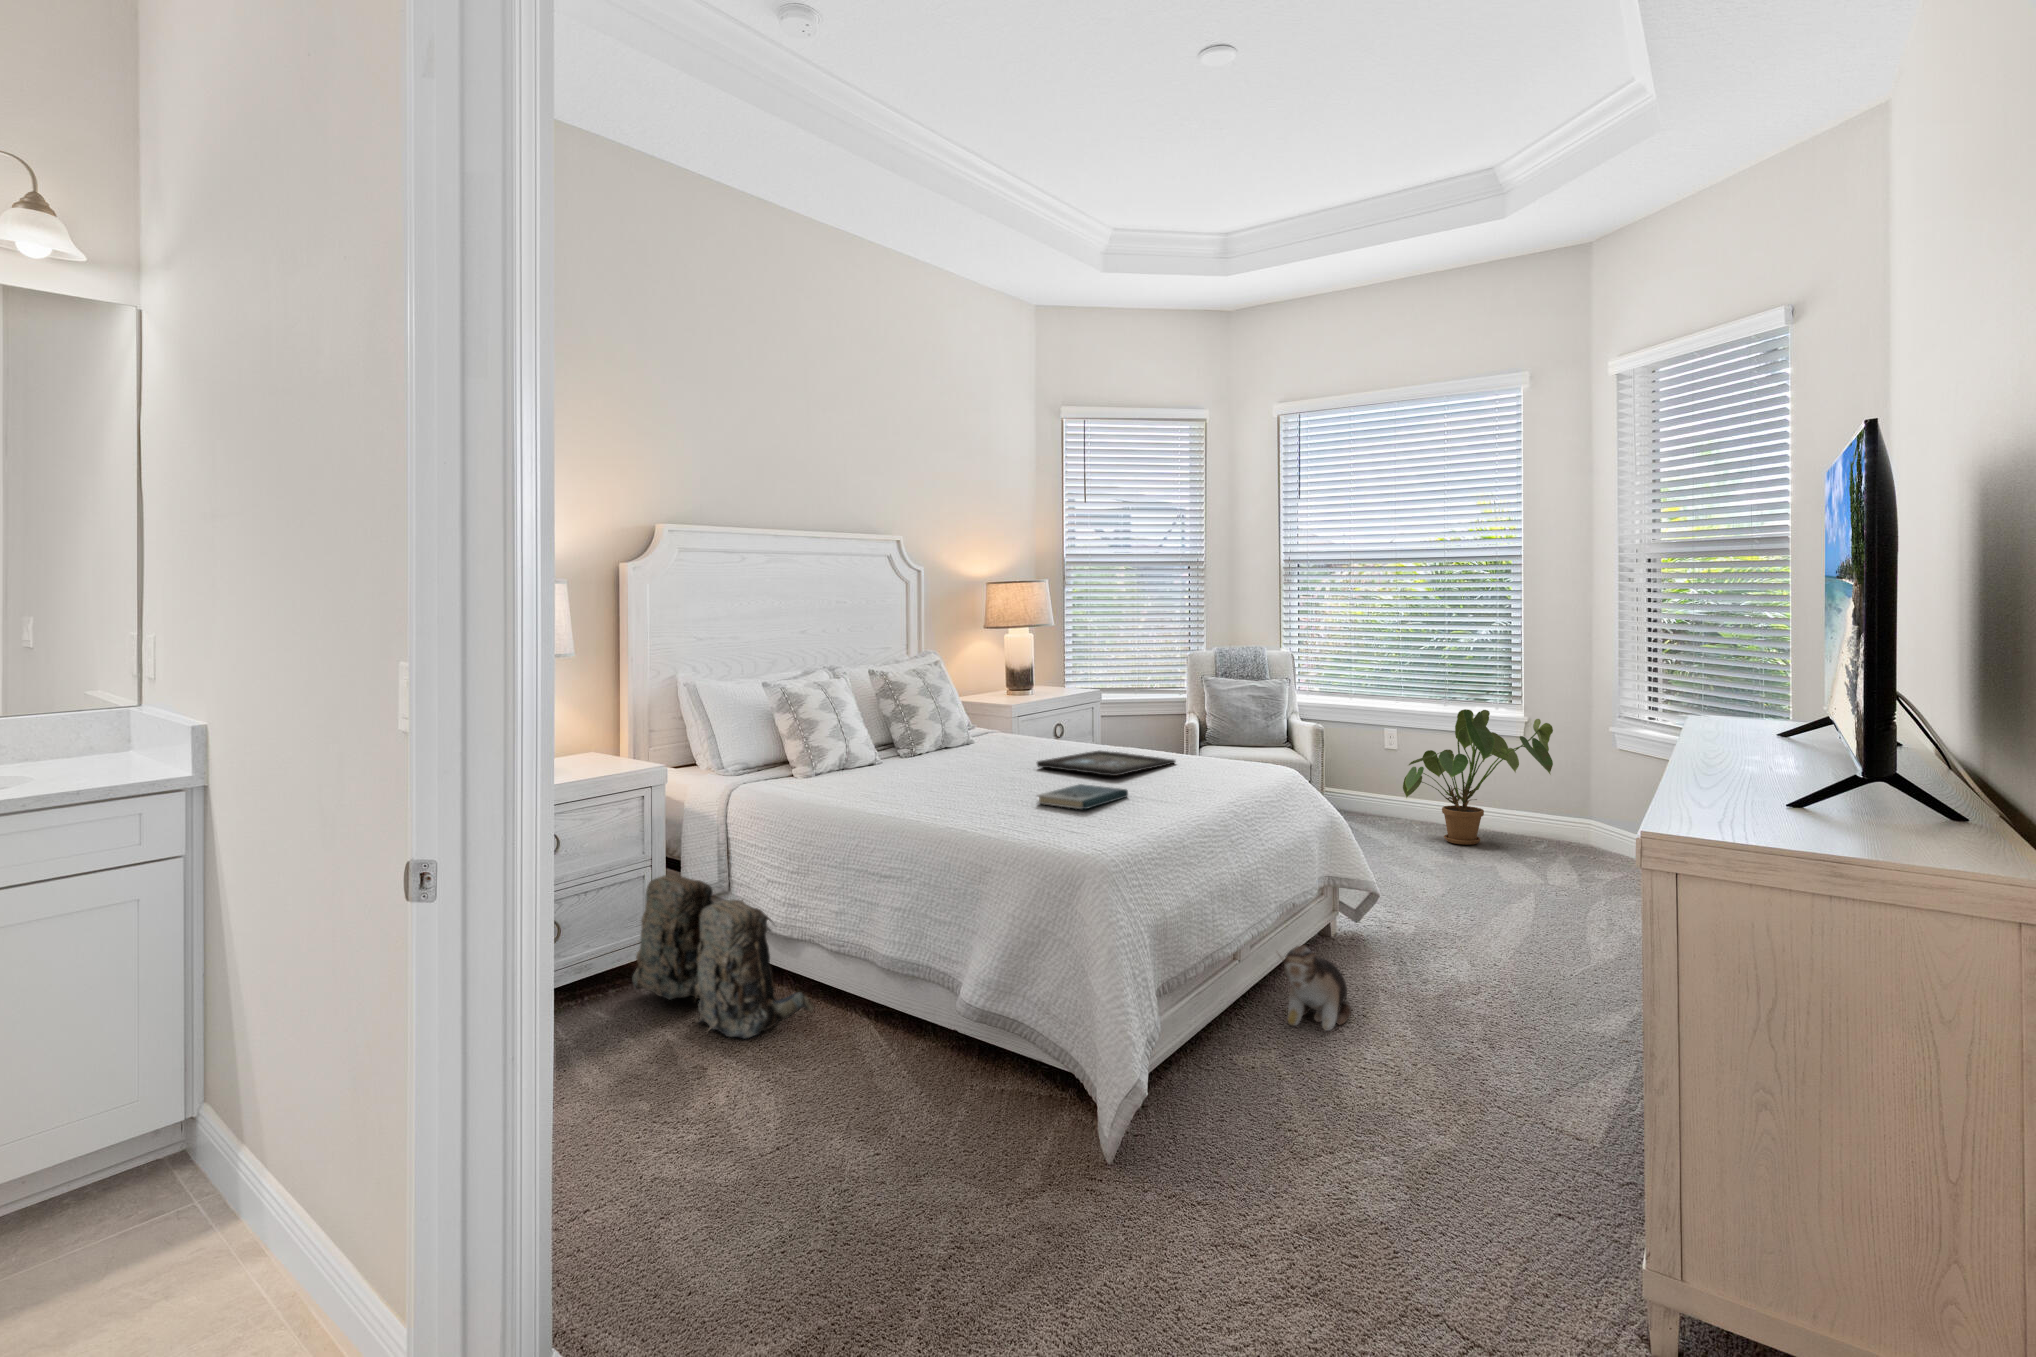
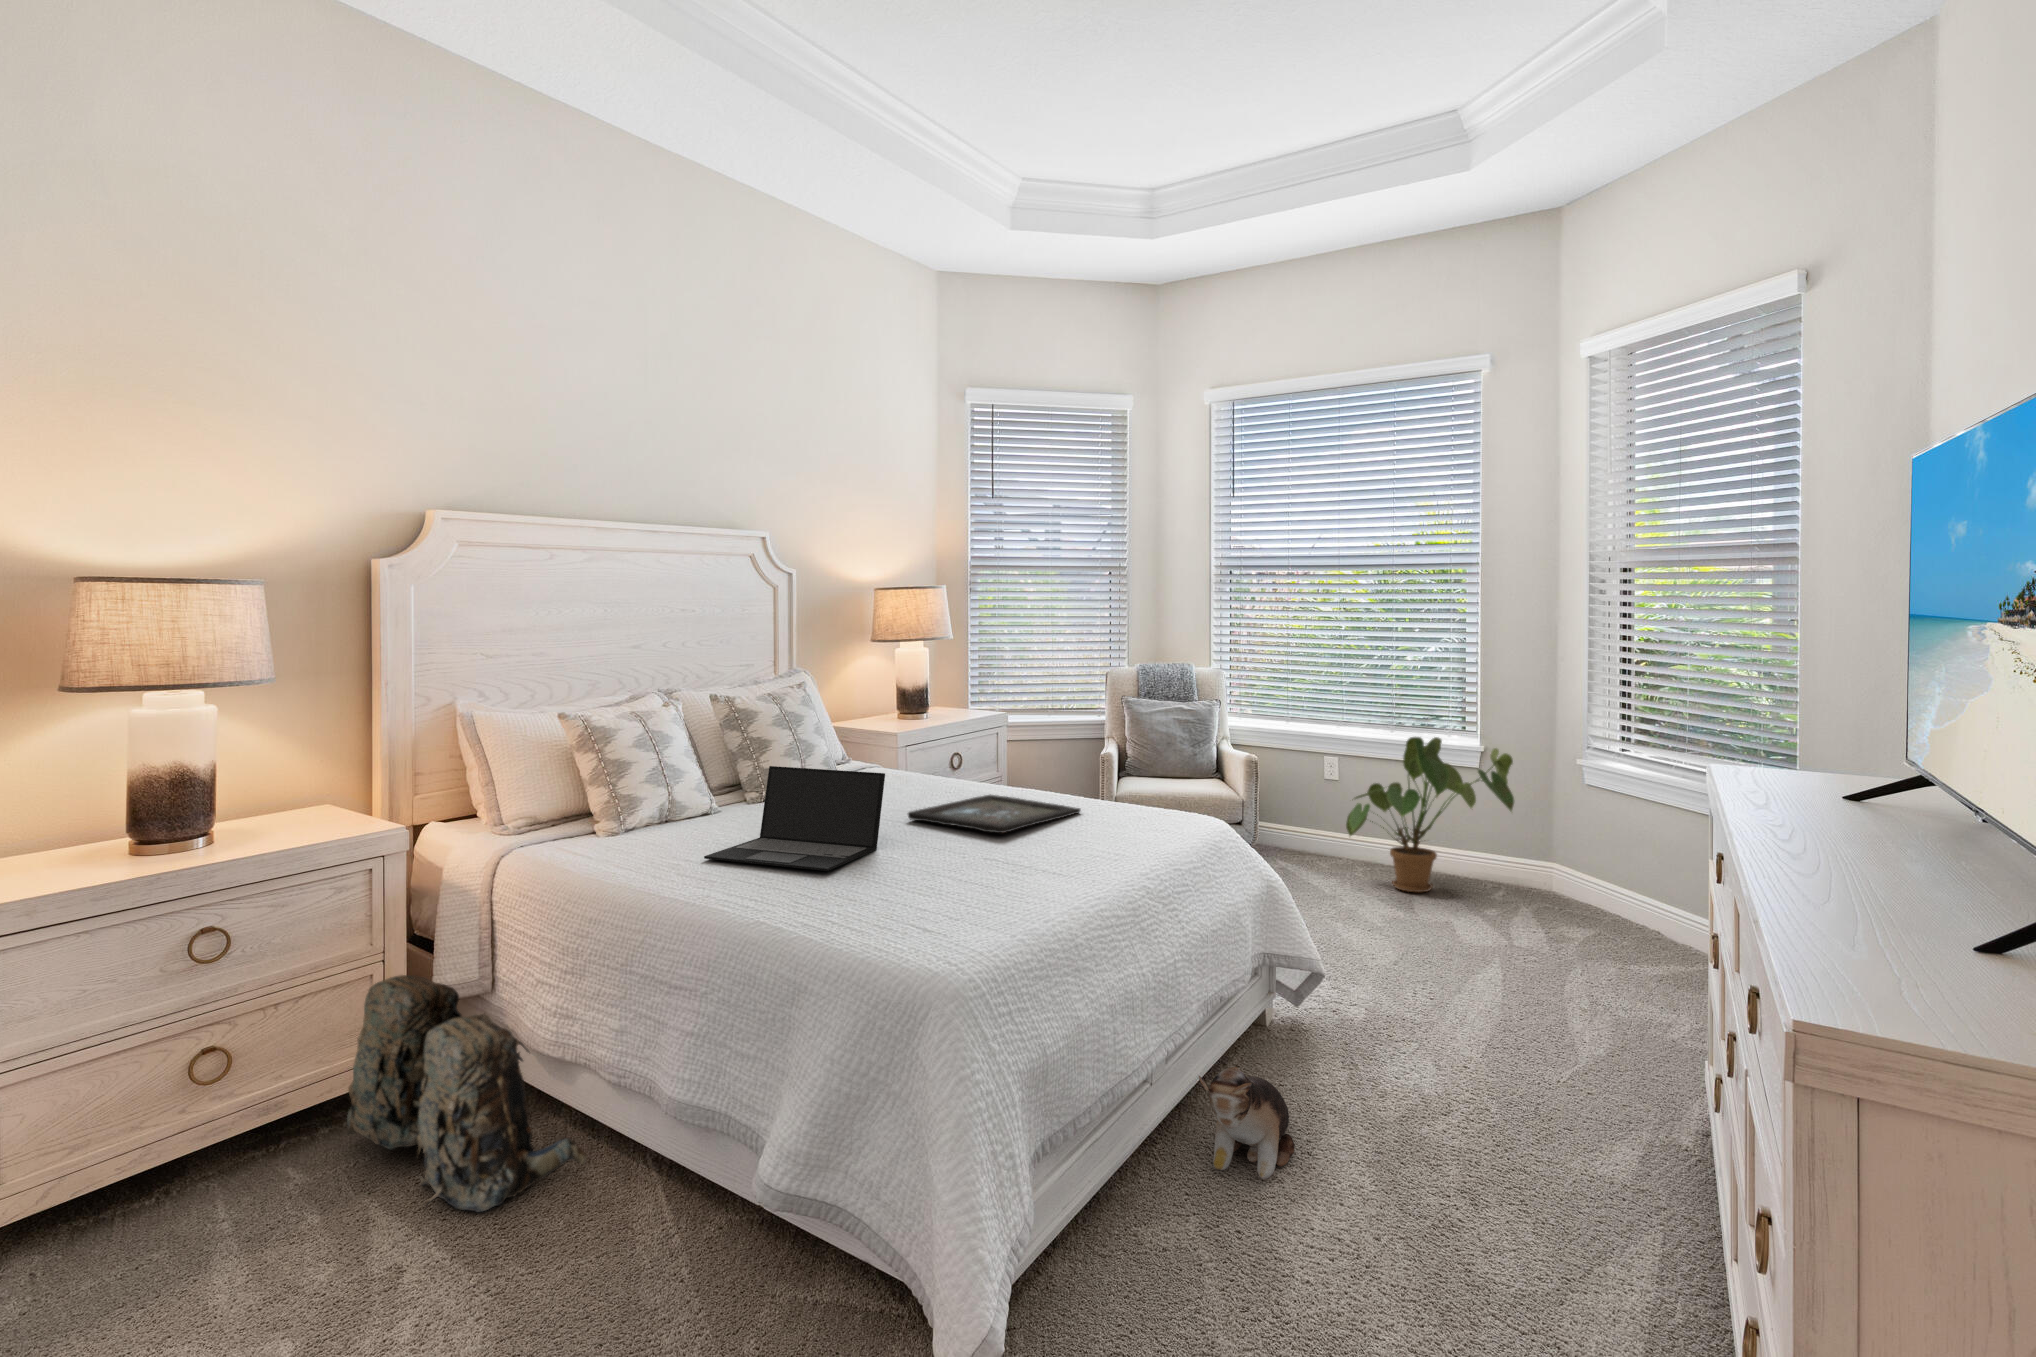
laptop: none [888,723,1024,799] -> present [704,766,885,871]
book: present [1038,784,1128,809] -> none [893,847,1014,887]

